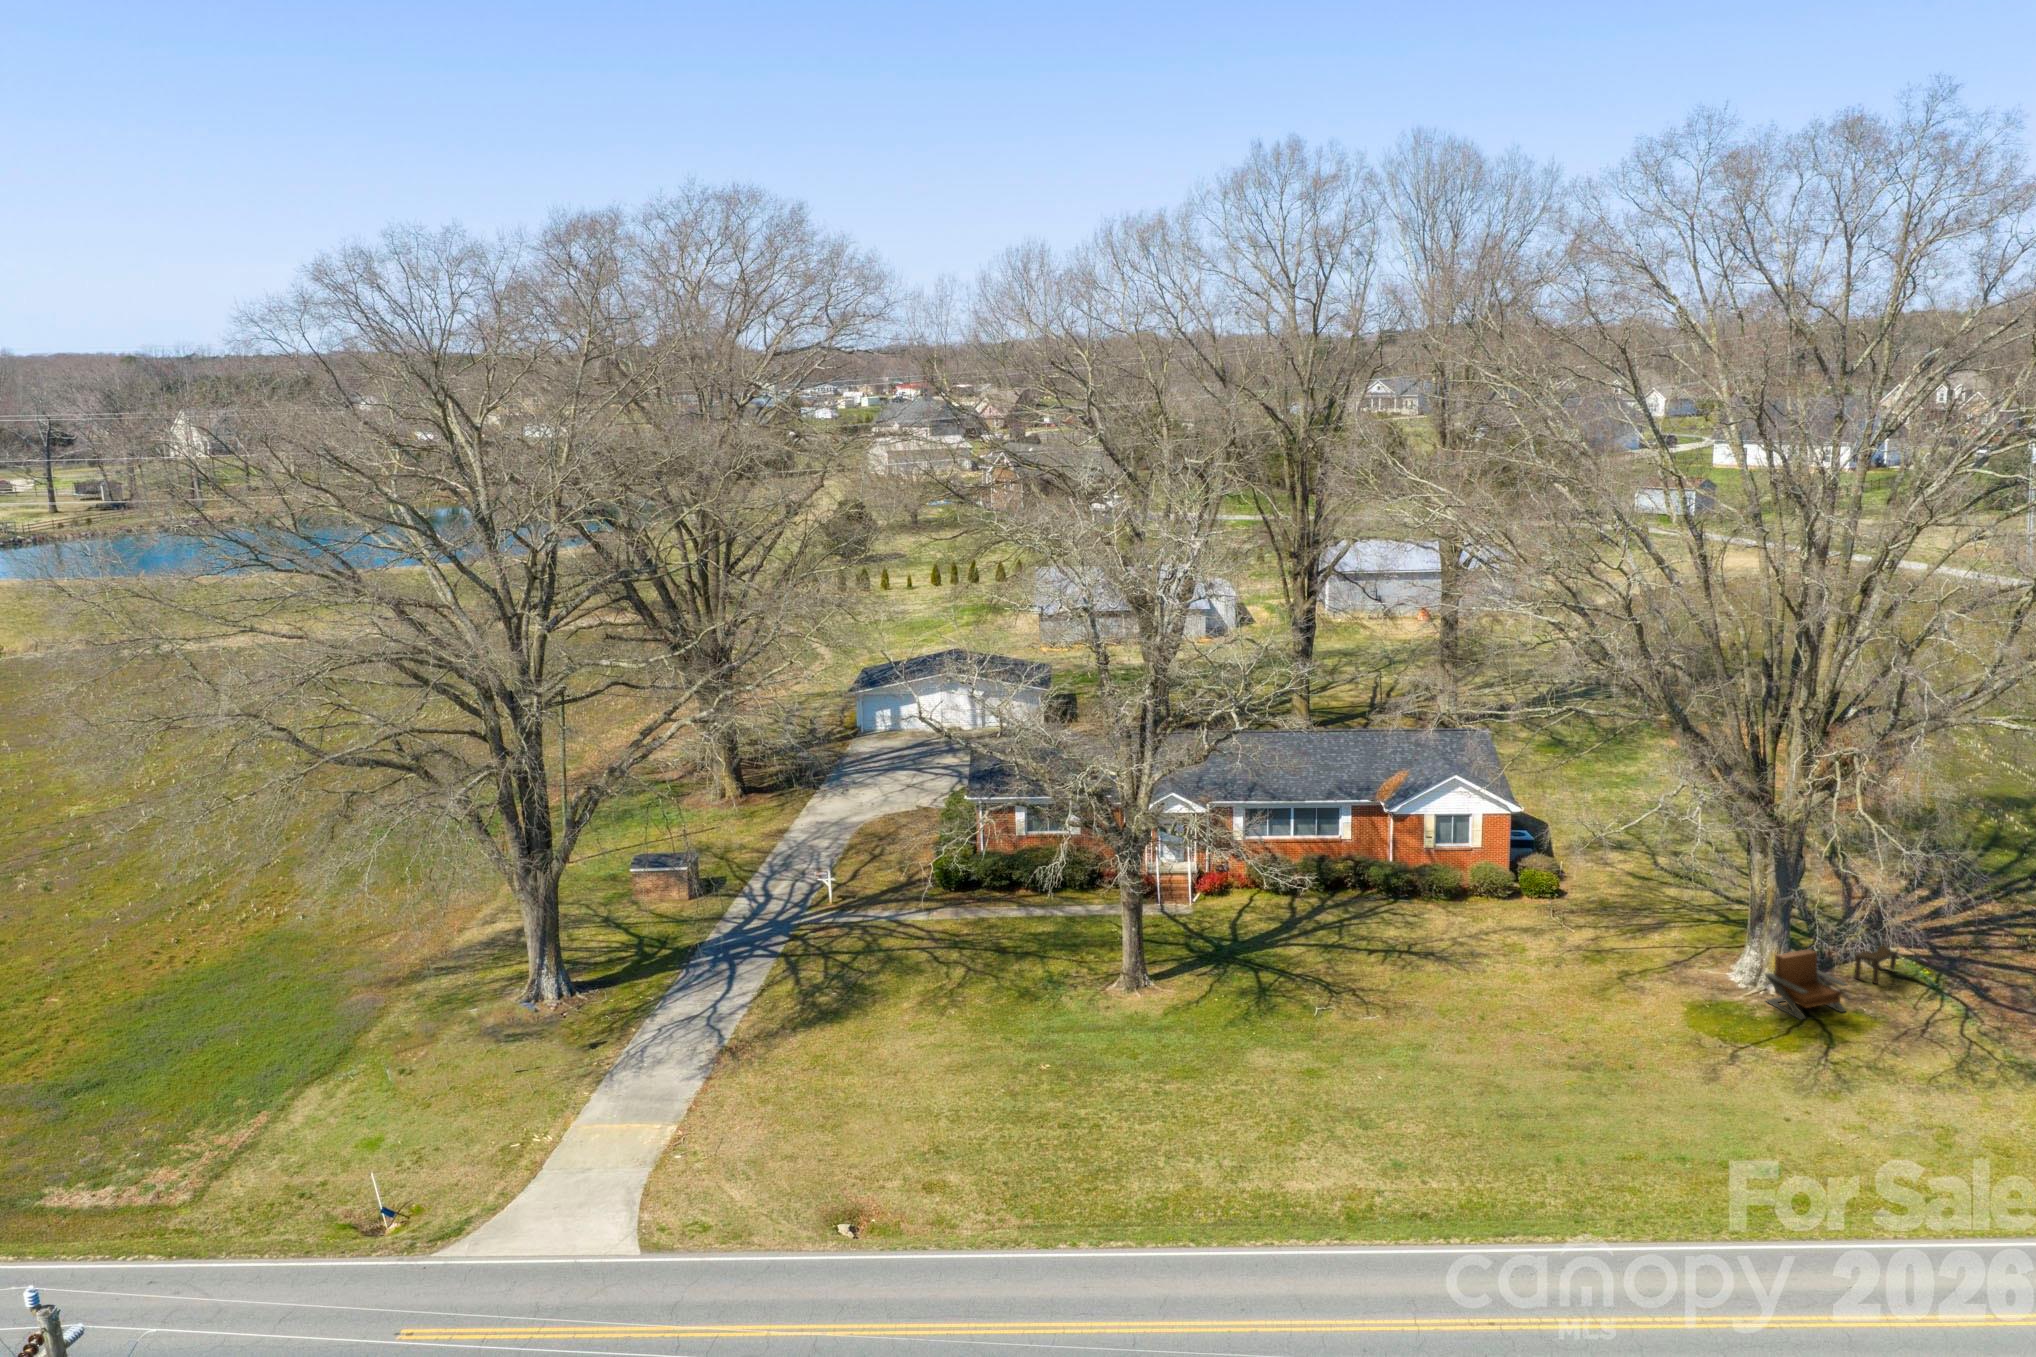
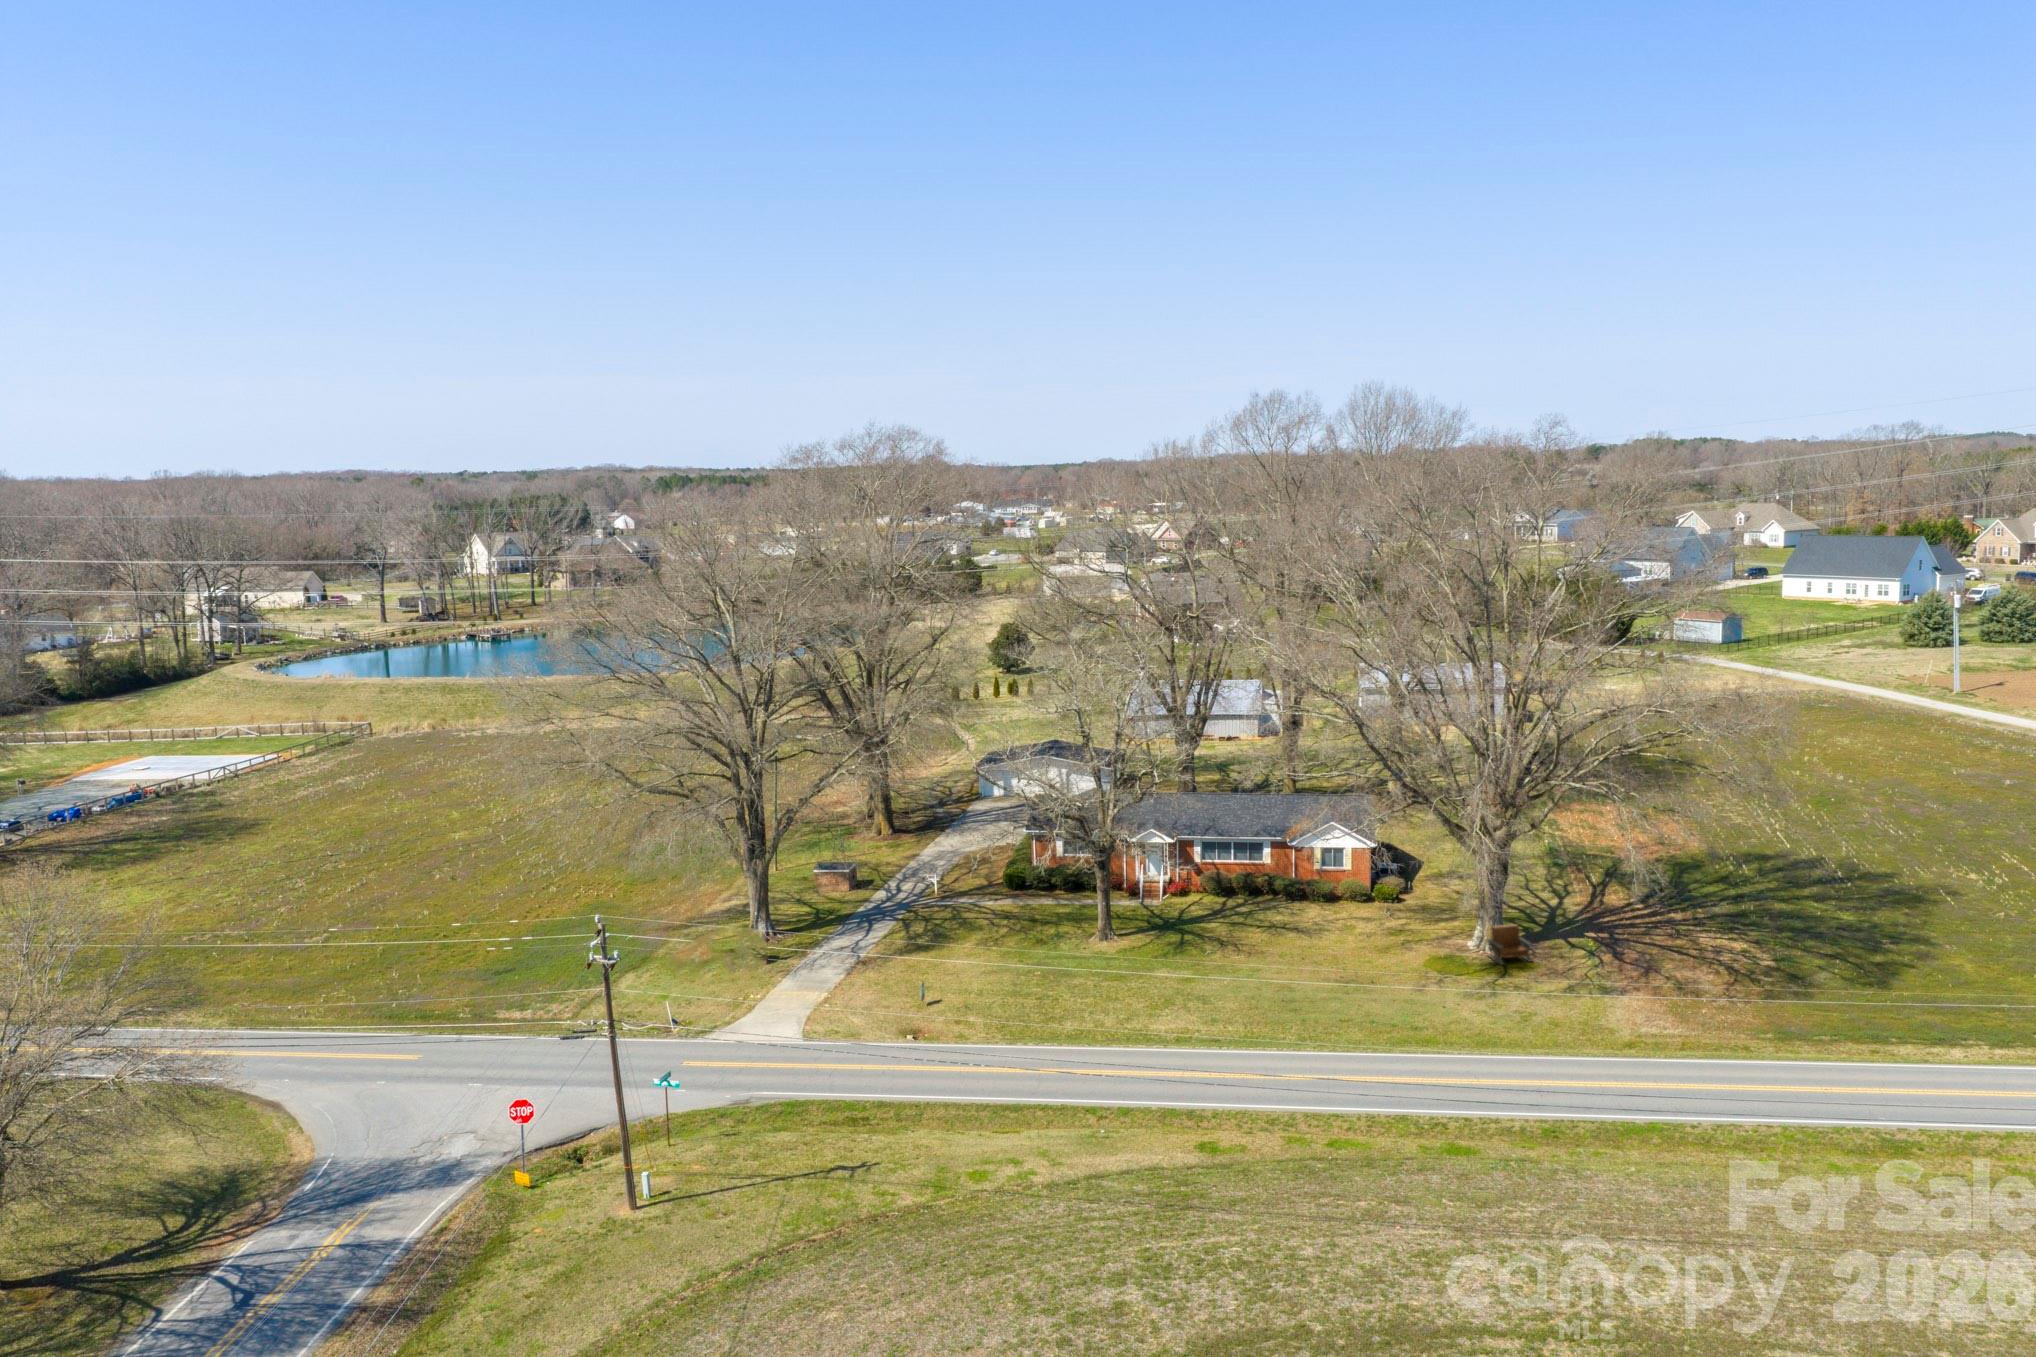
bench: present [1854,945,1898,984] -> none [1556,926,1587,950]

